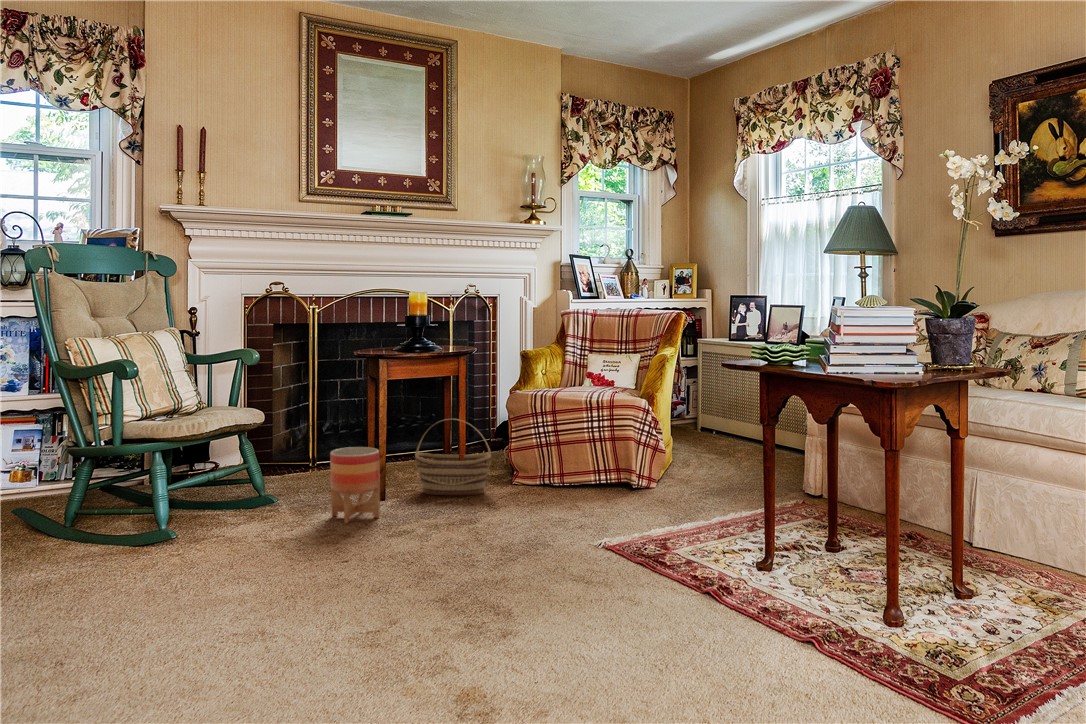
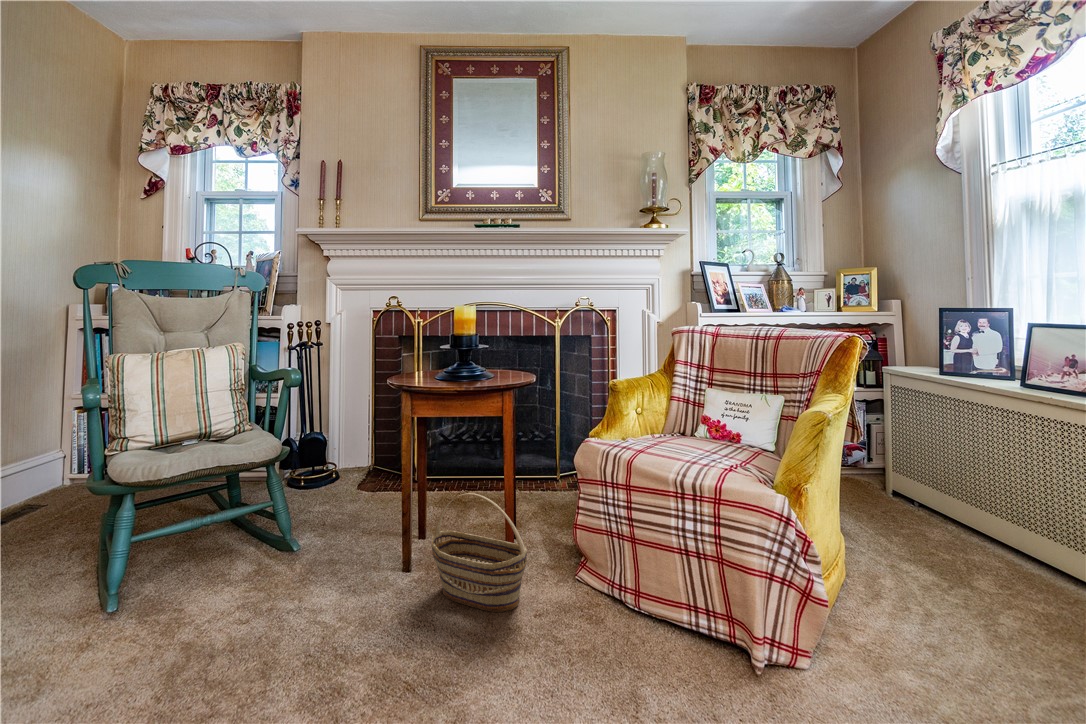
planter: present [330,447,380,523] -> none [247,542,331,677]

